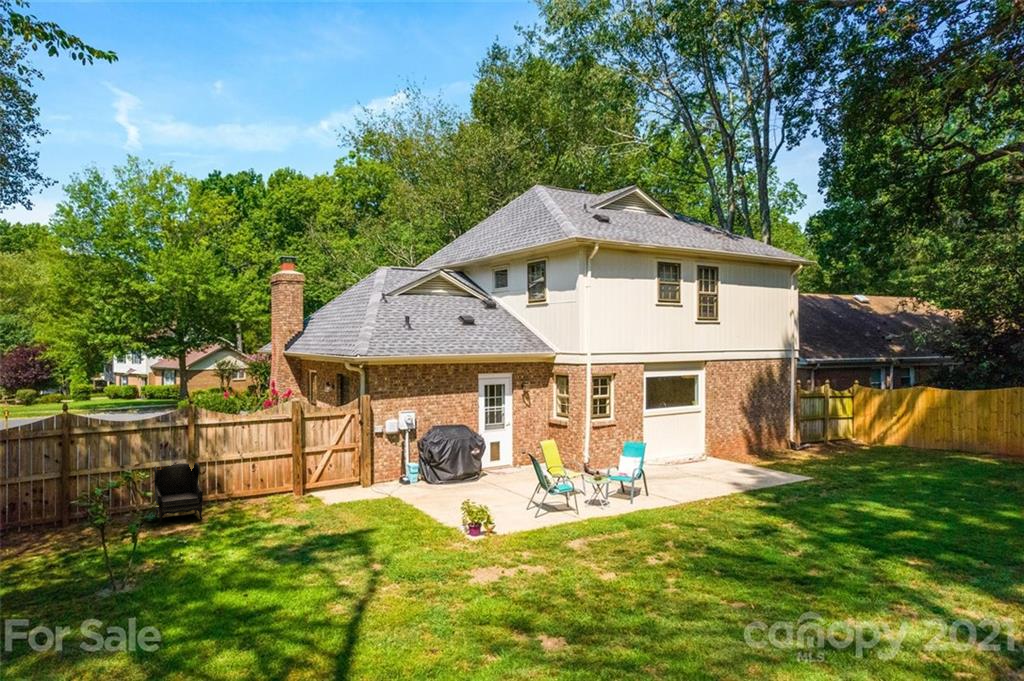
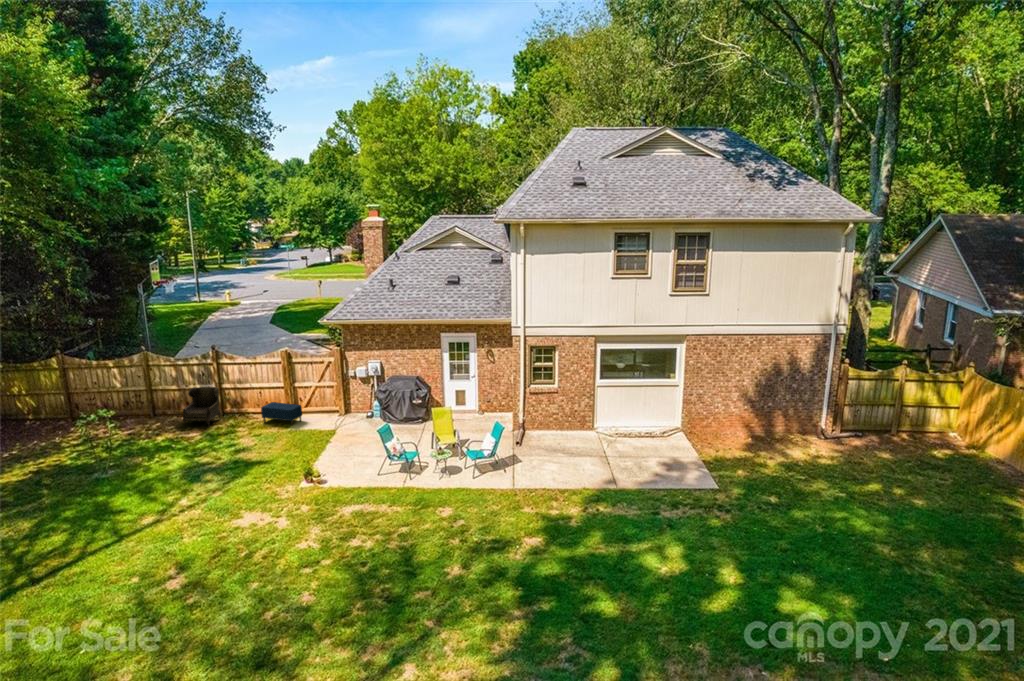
bench: none [271,475,324,506] -> present [261,402,302,426]

